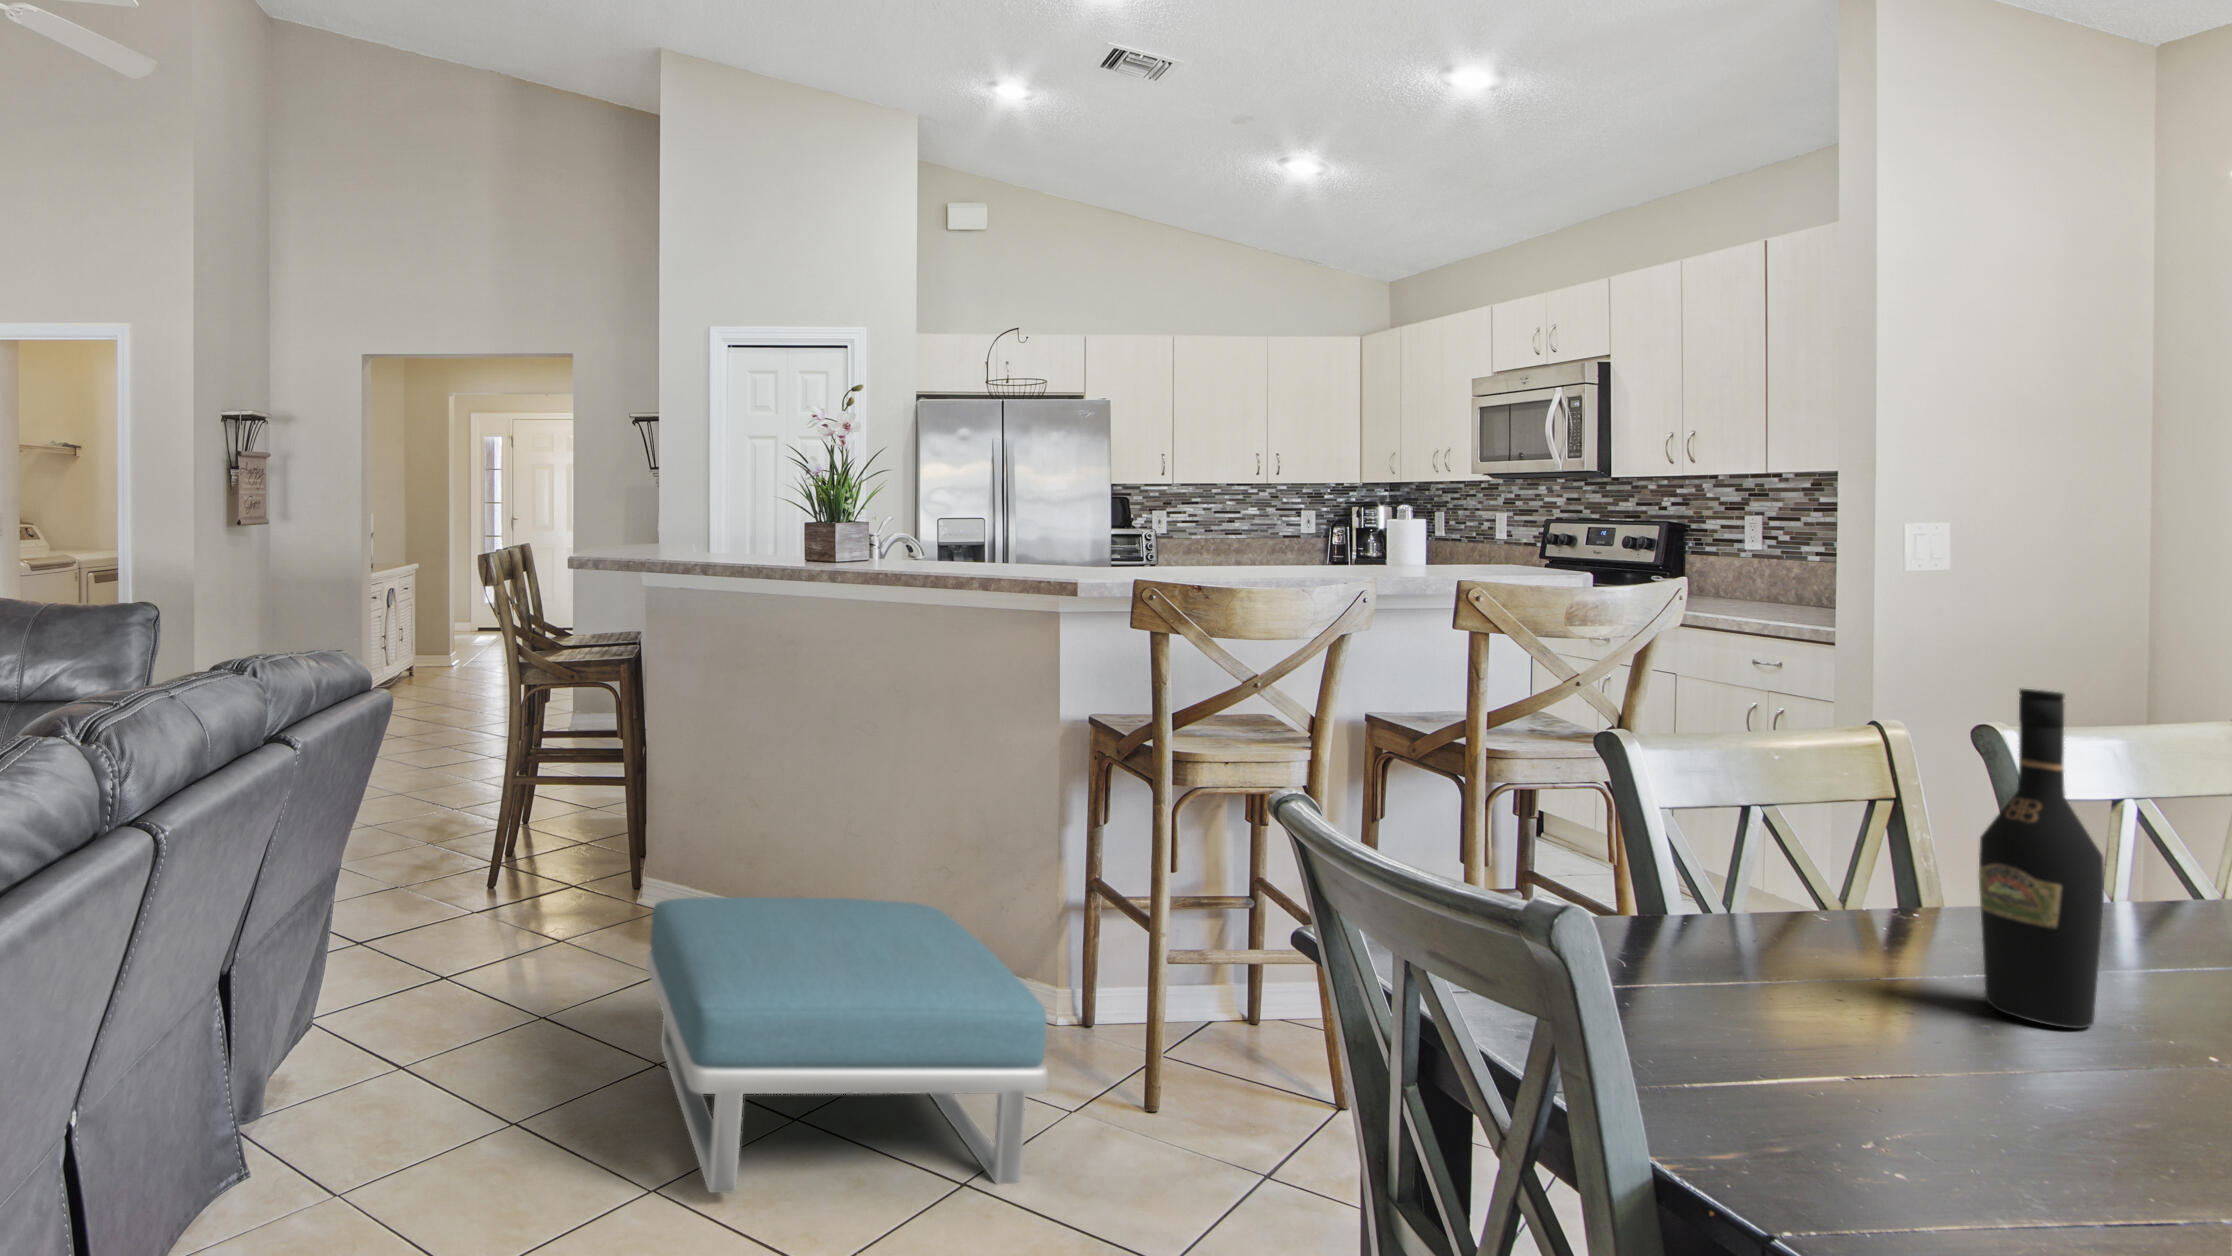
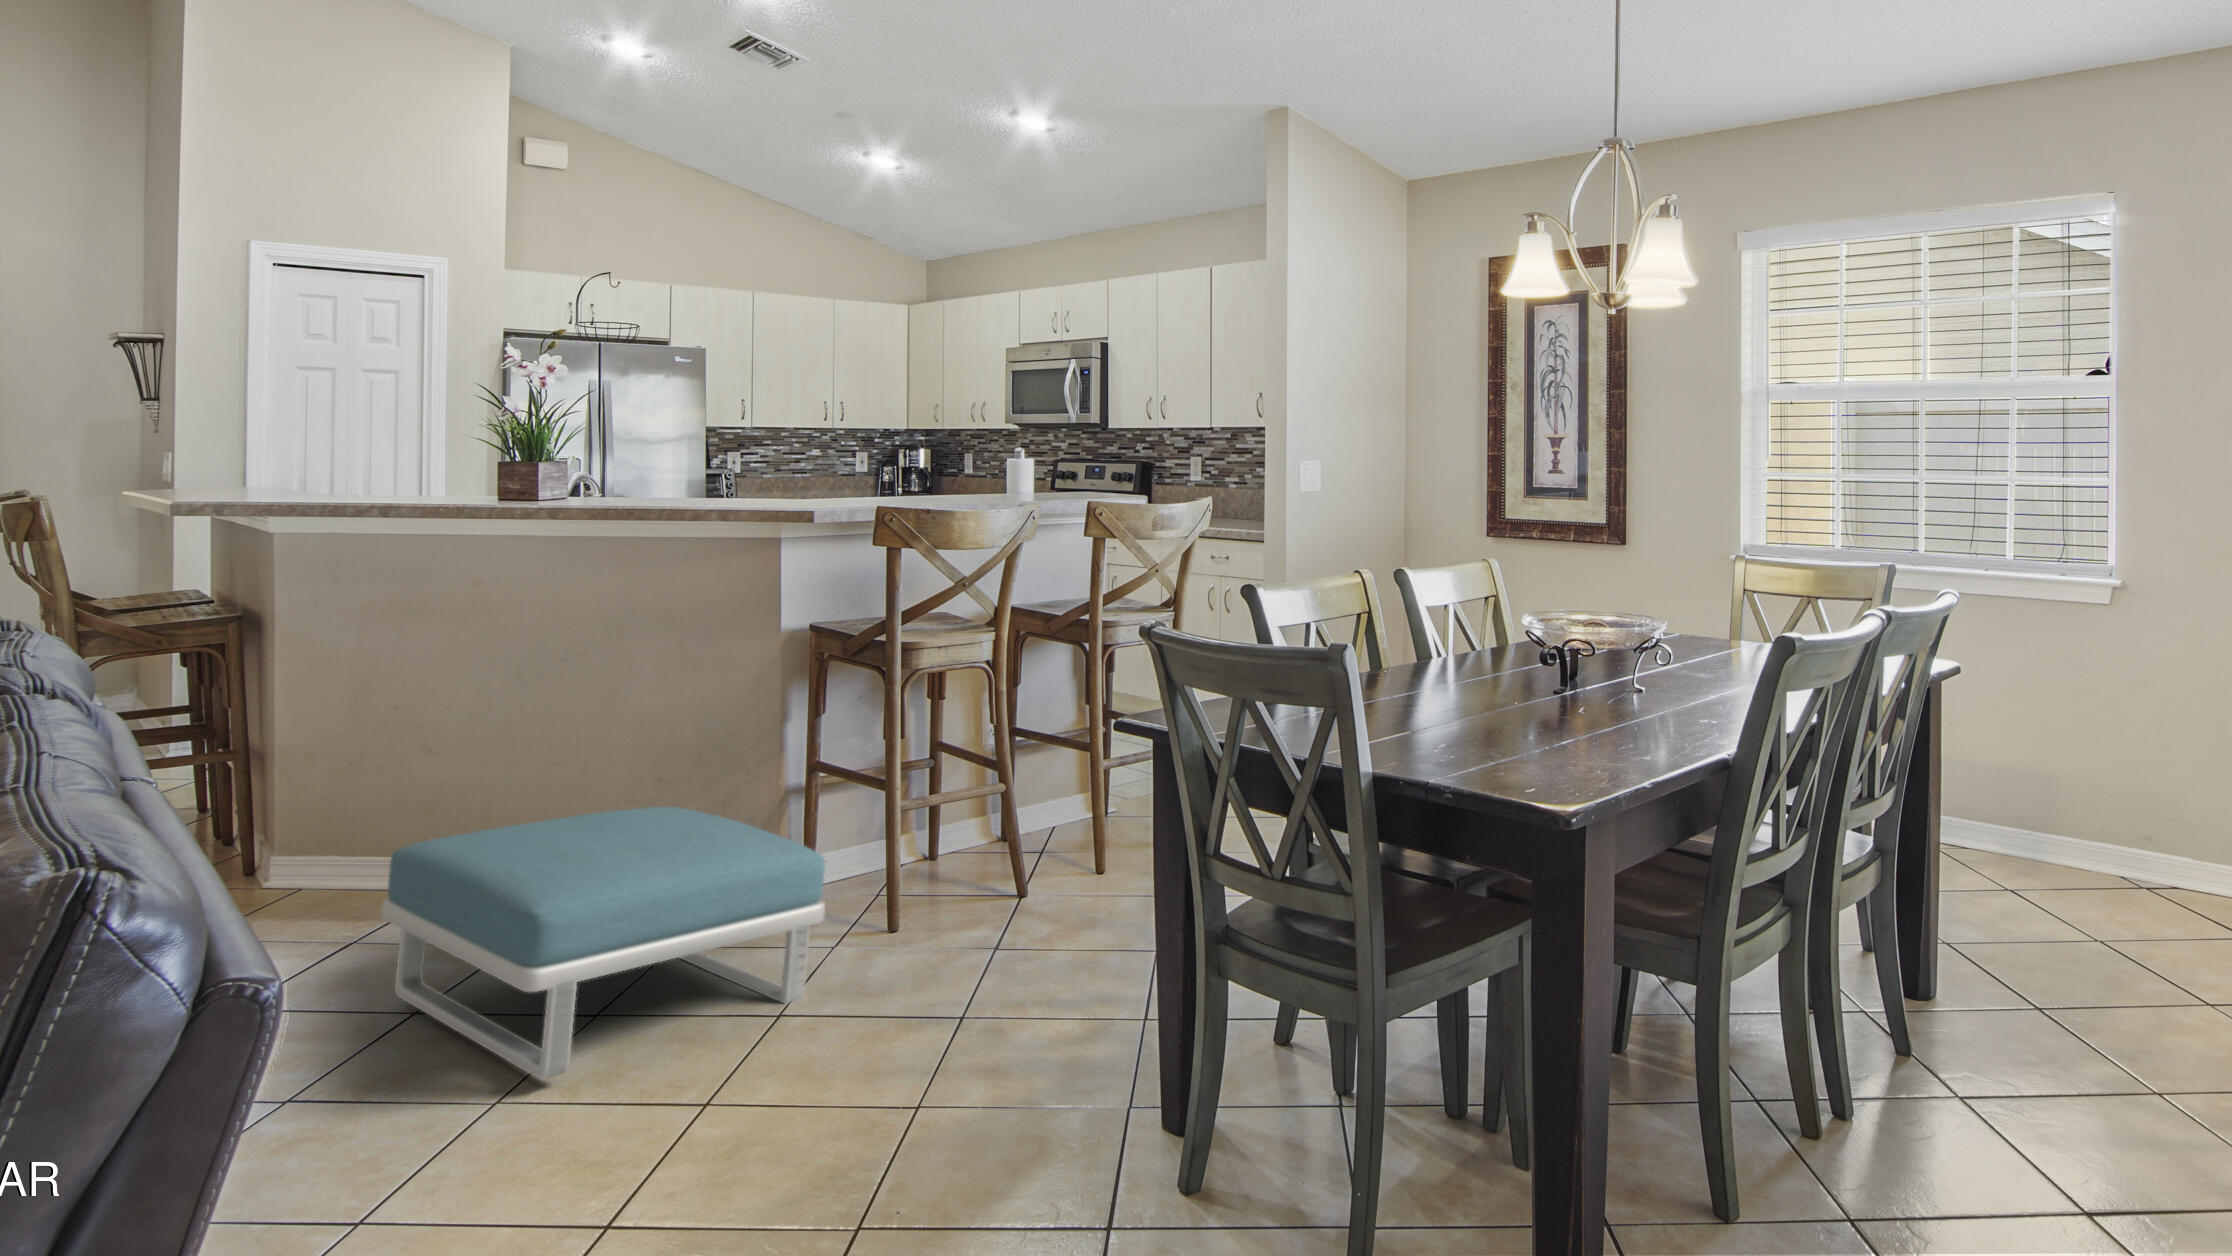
wine bottle: present [1979,689,2104,1029] -> none [1425,545,1470,706]

